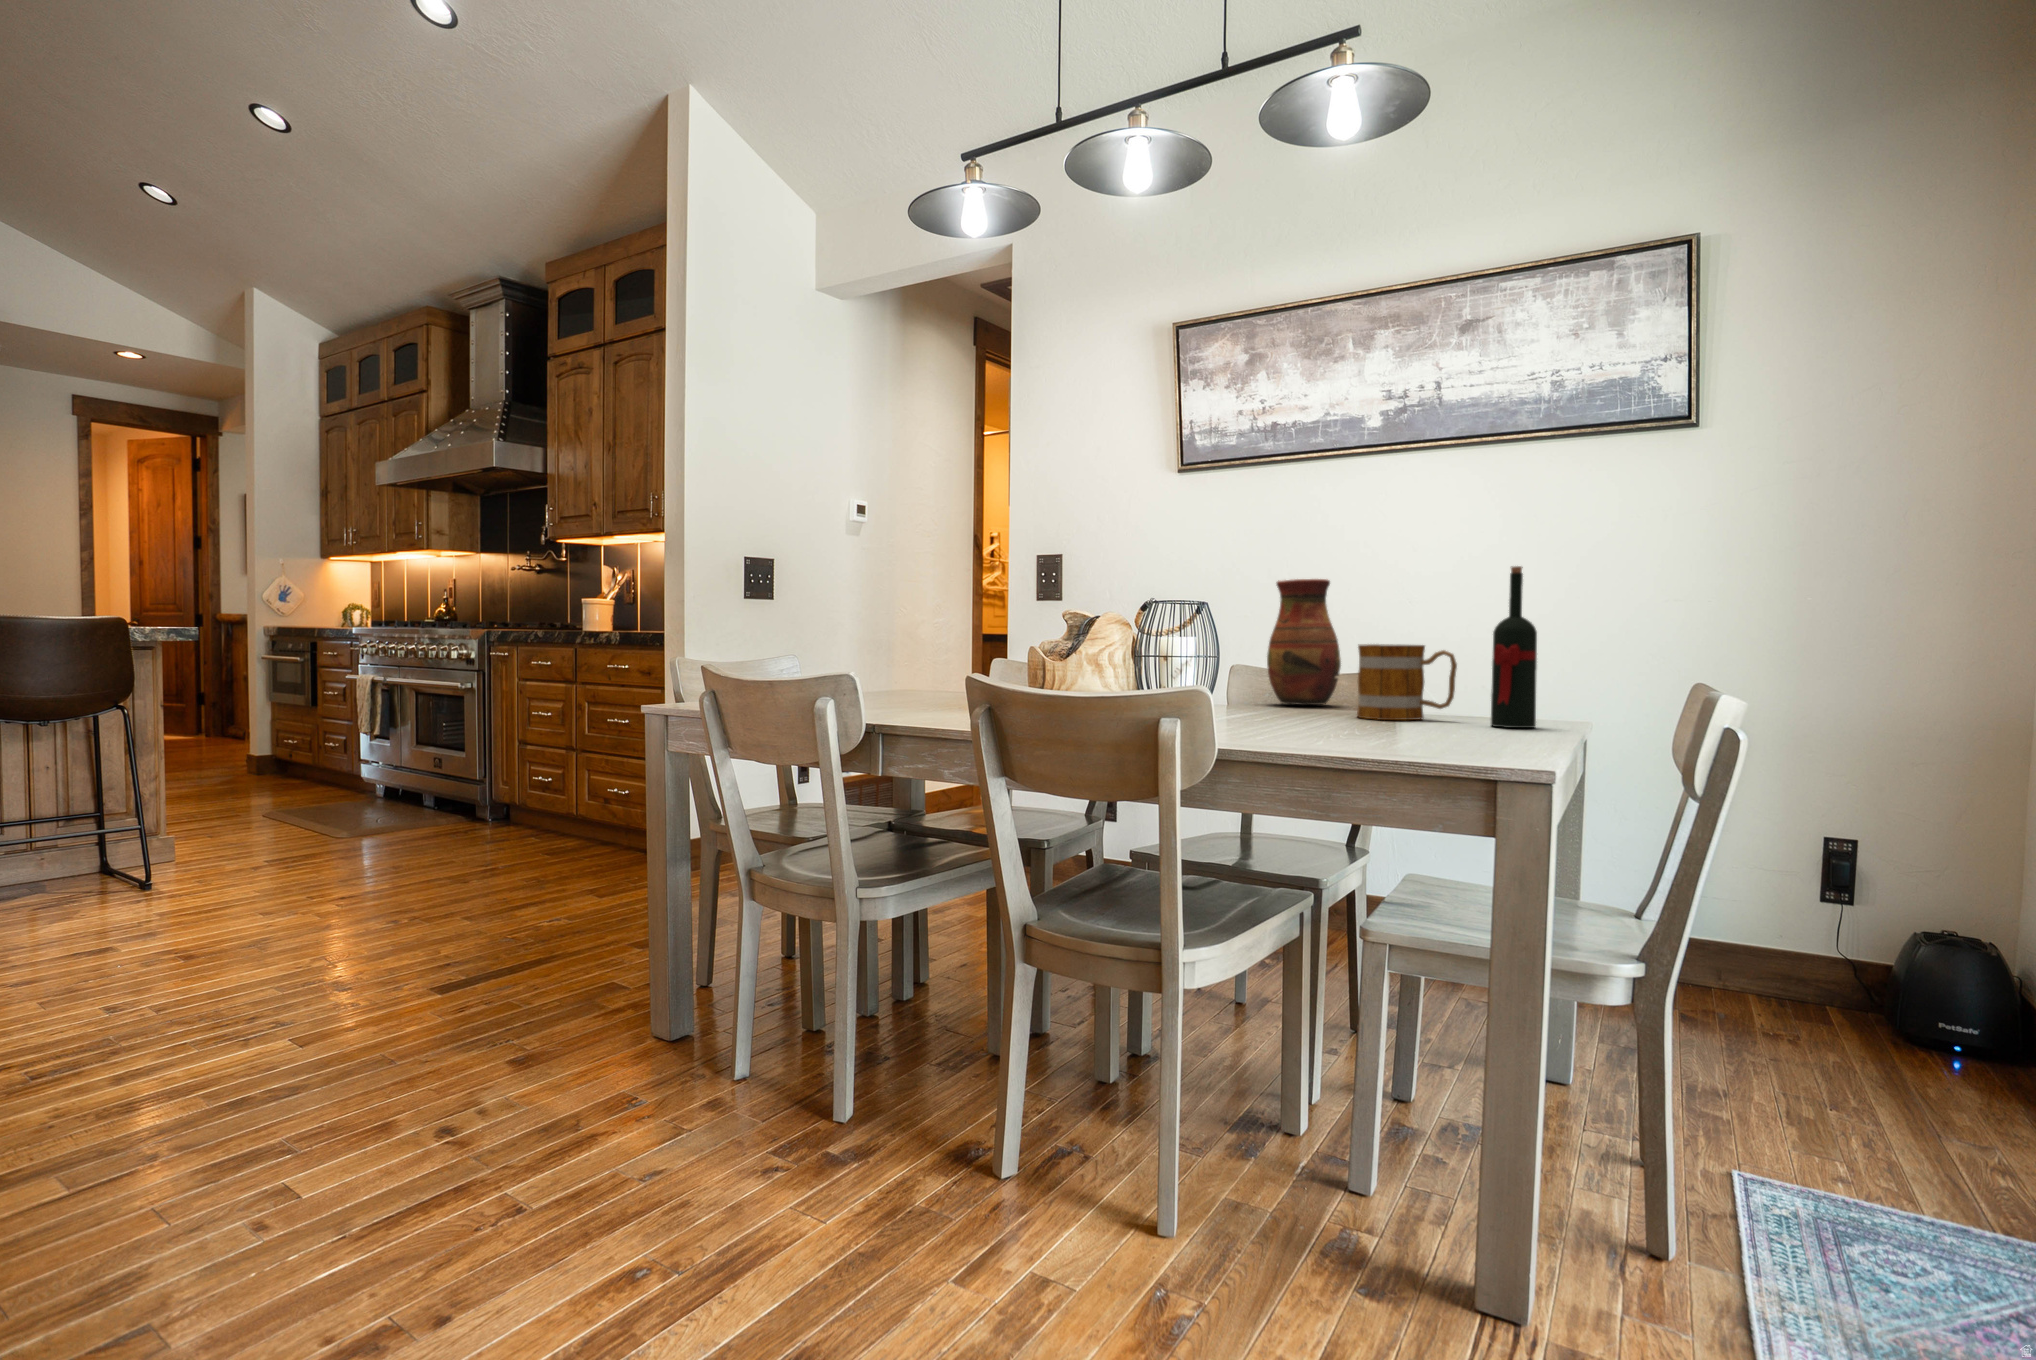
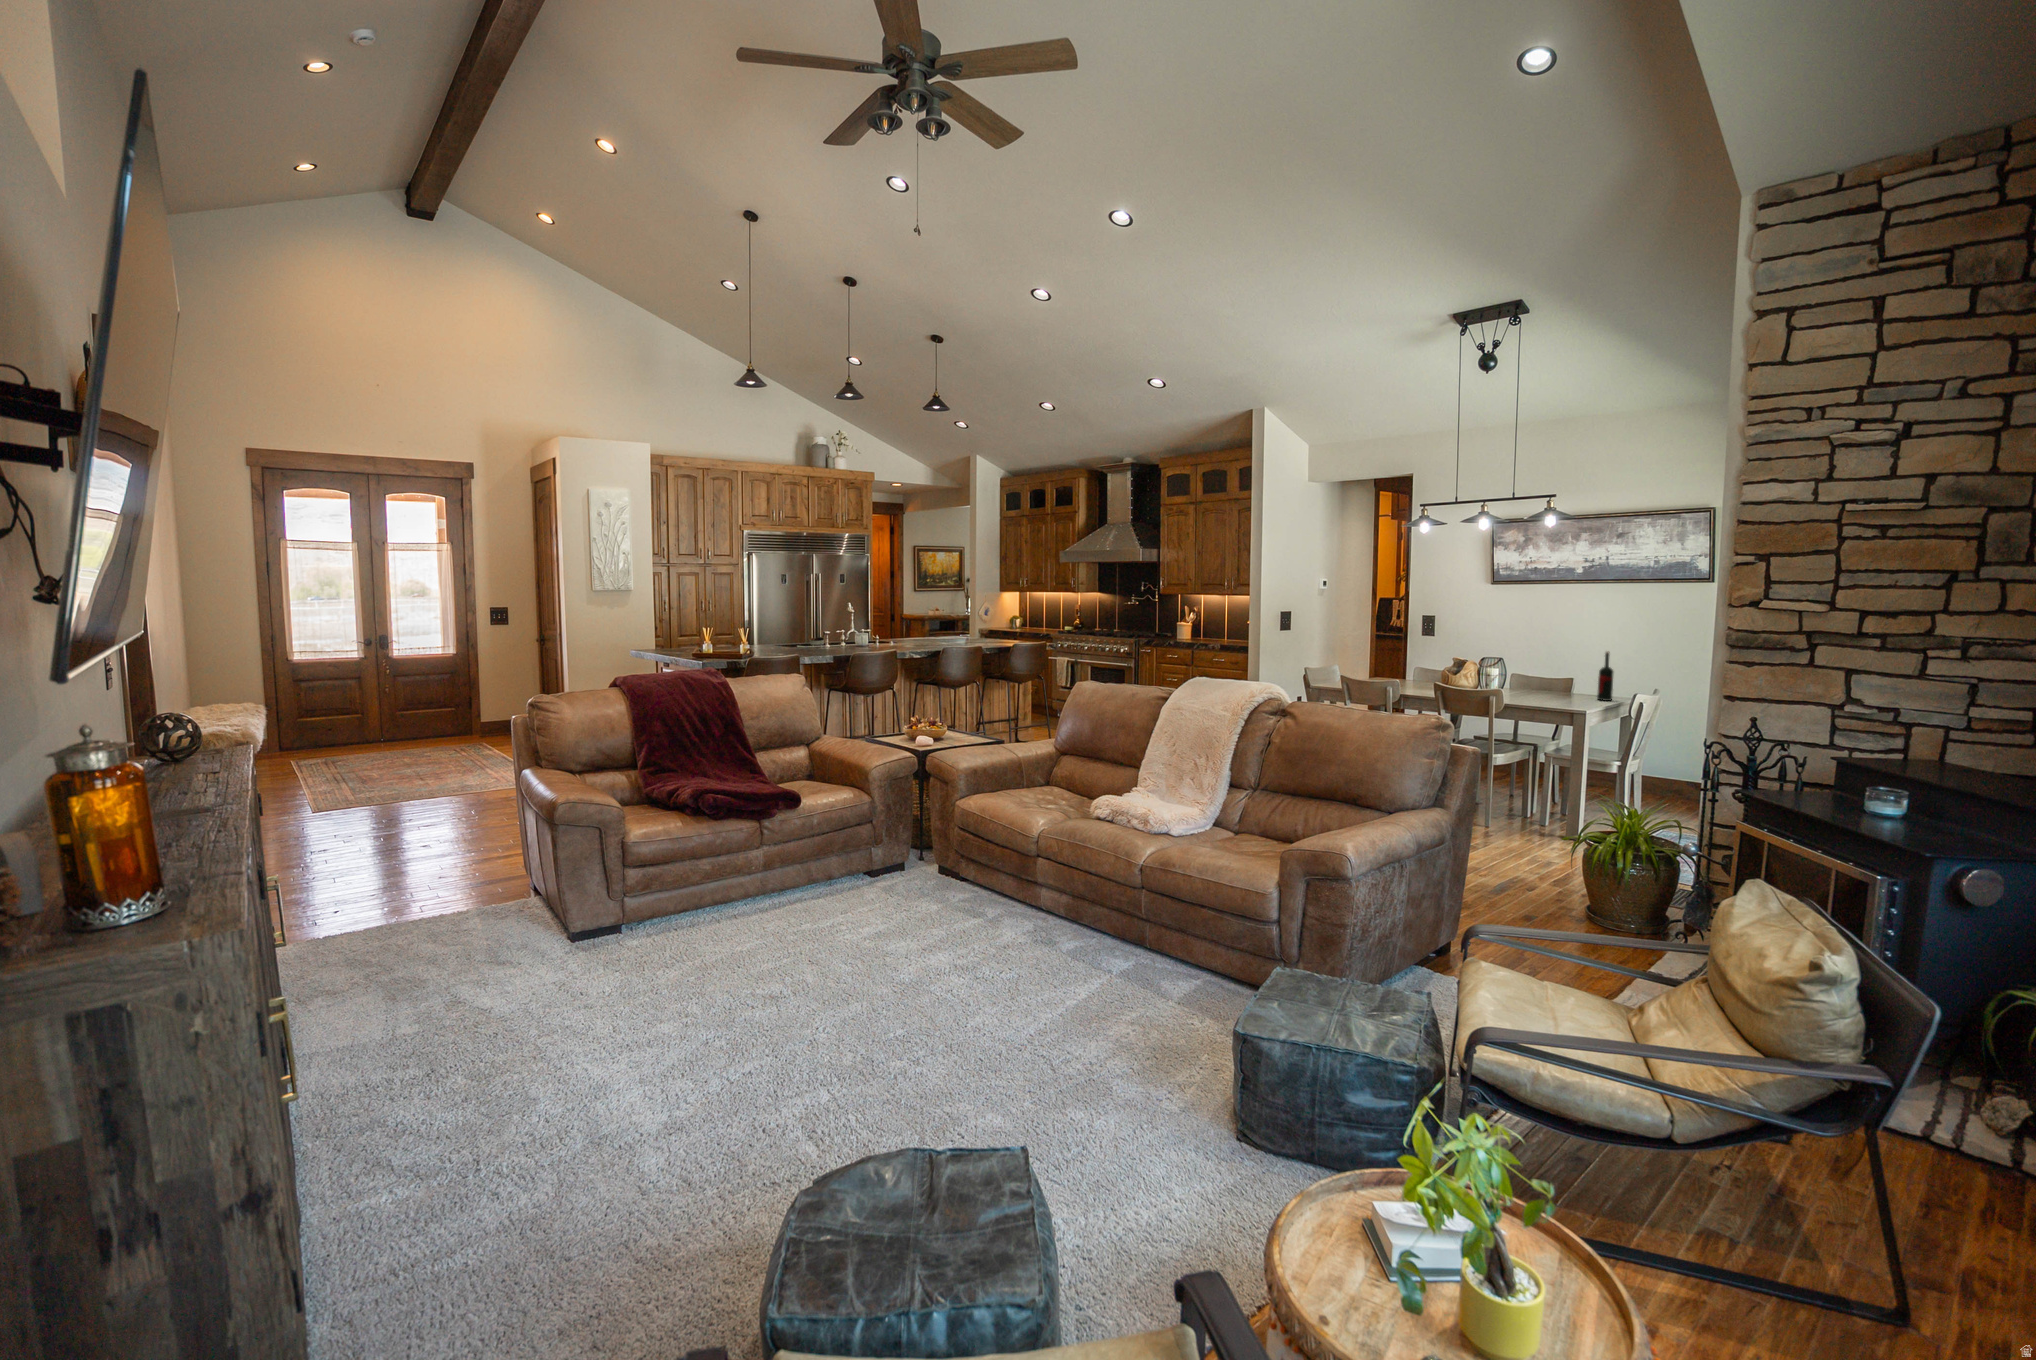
vase: present [1267,579,1341,705] -> none [1525,645,1553,690]
mug: present [1357,644,1457,720] -> none [1555,671,1589,697]

